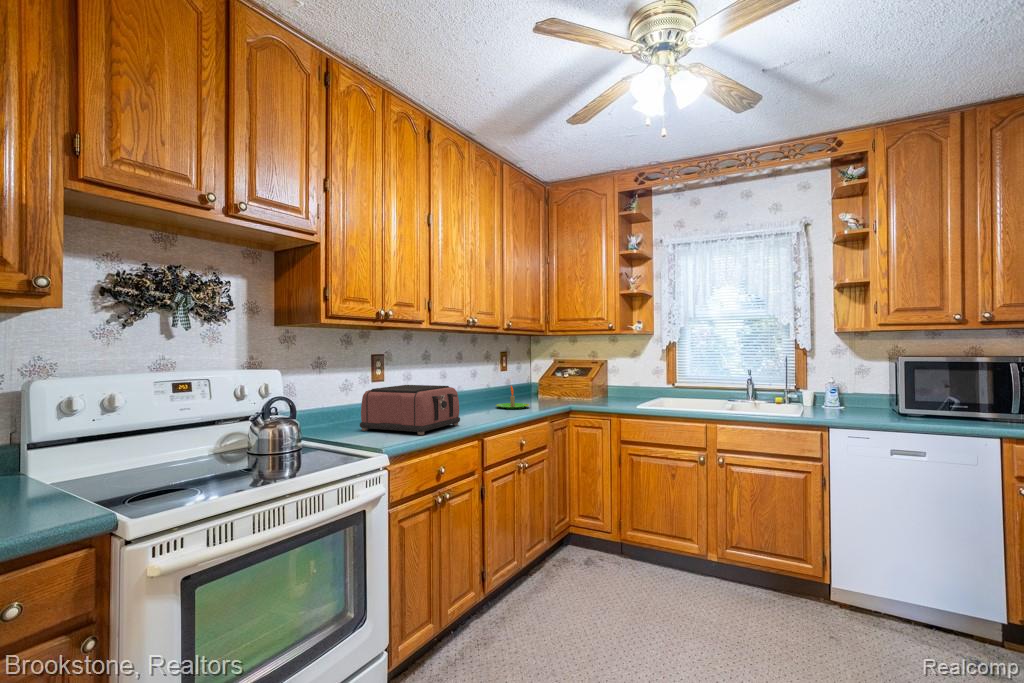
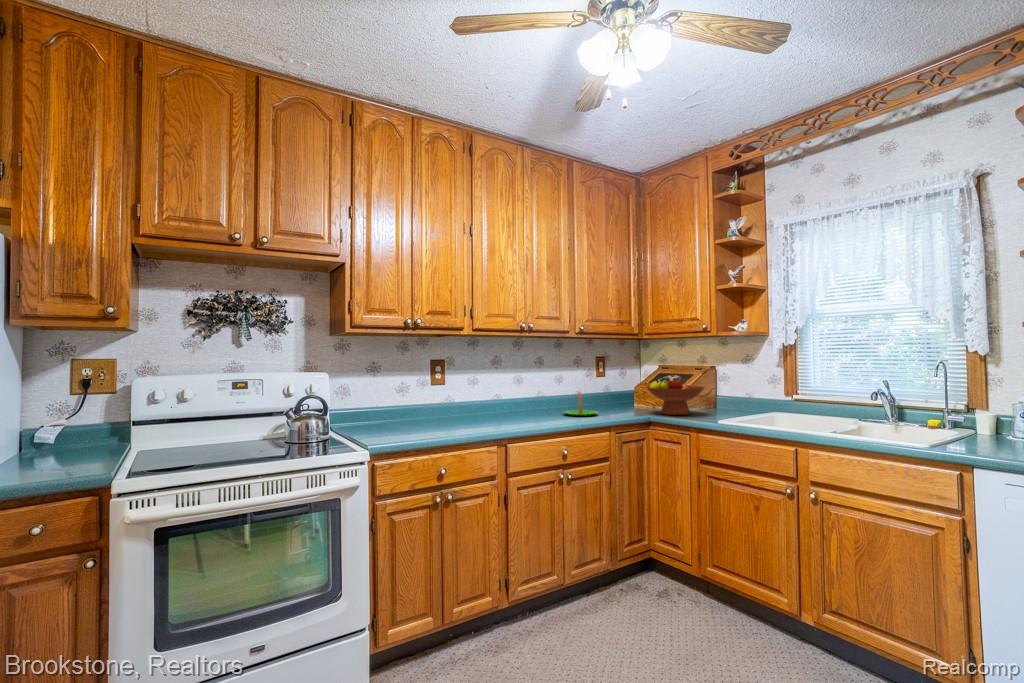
fruit bowl: none [563,370,614,404] -> present [647,378,704,415]
toaster: present [360,385,460,435] -> none [396,388,486,436]

